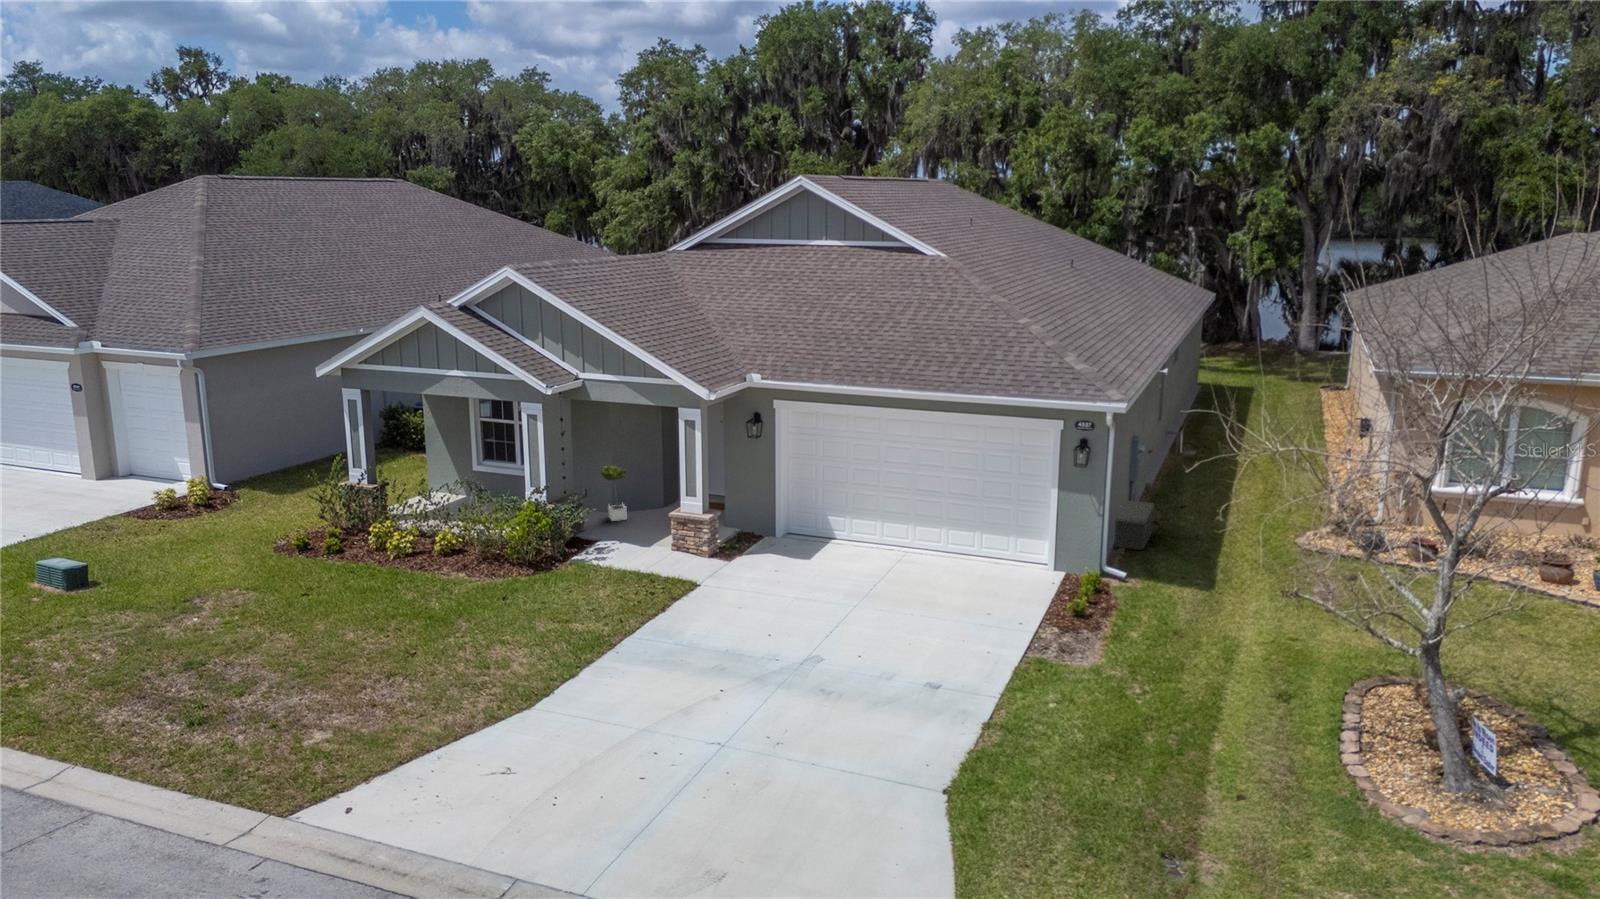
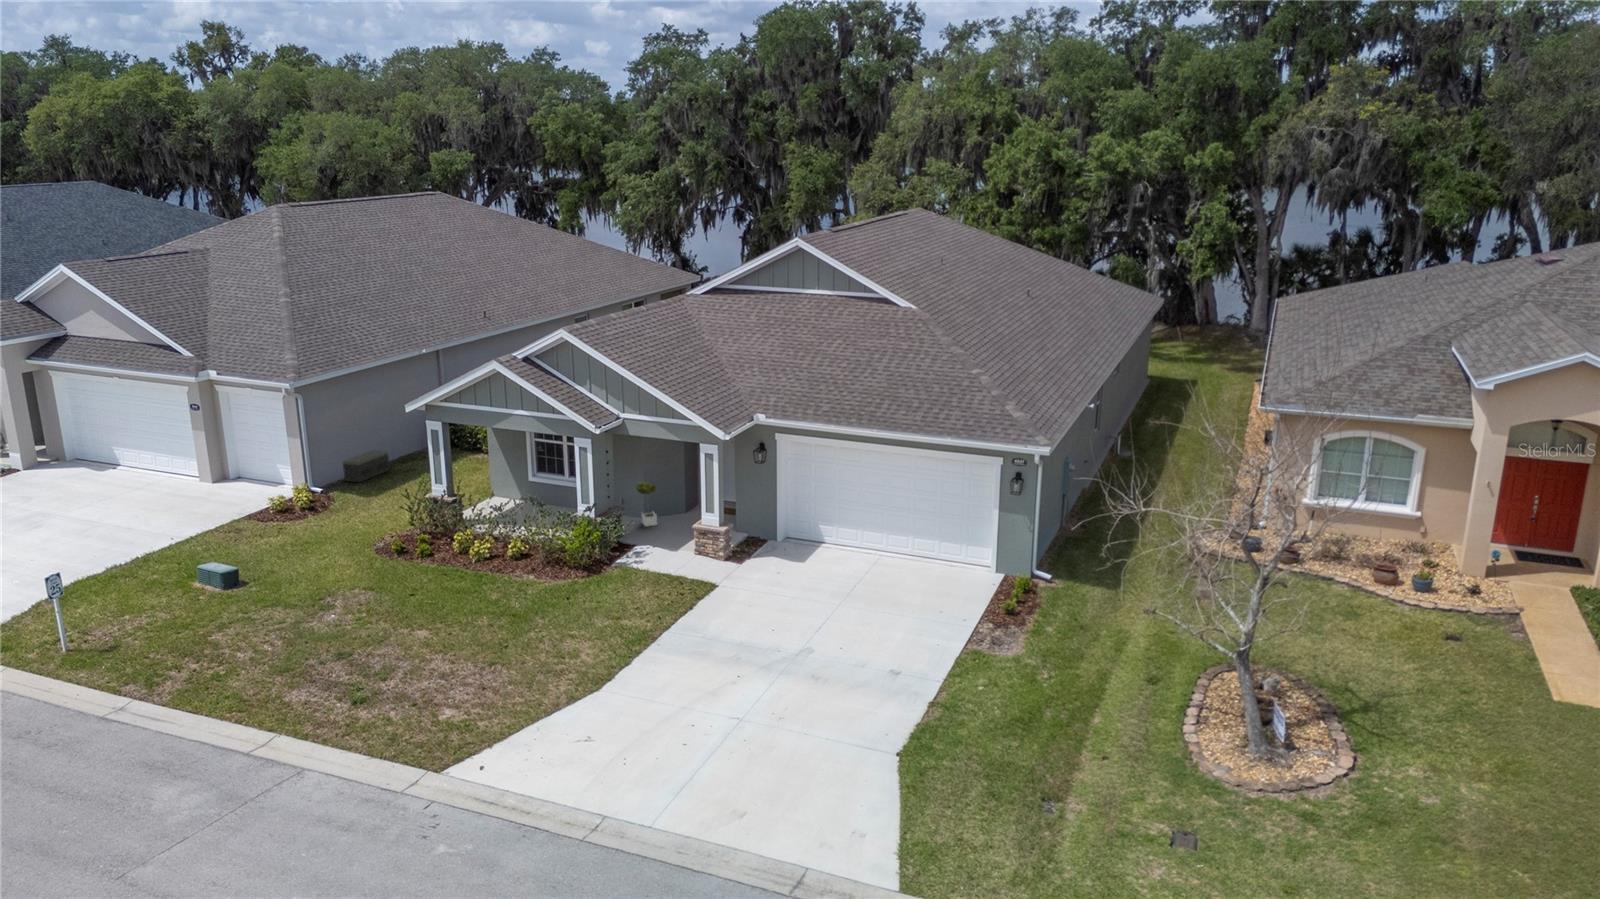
storage bench: present [1114,501,1154,550] -> present [343,450,390,482]

